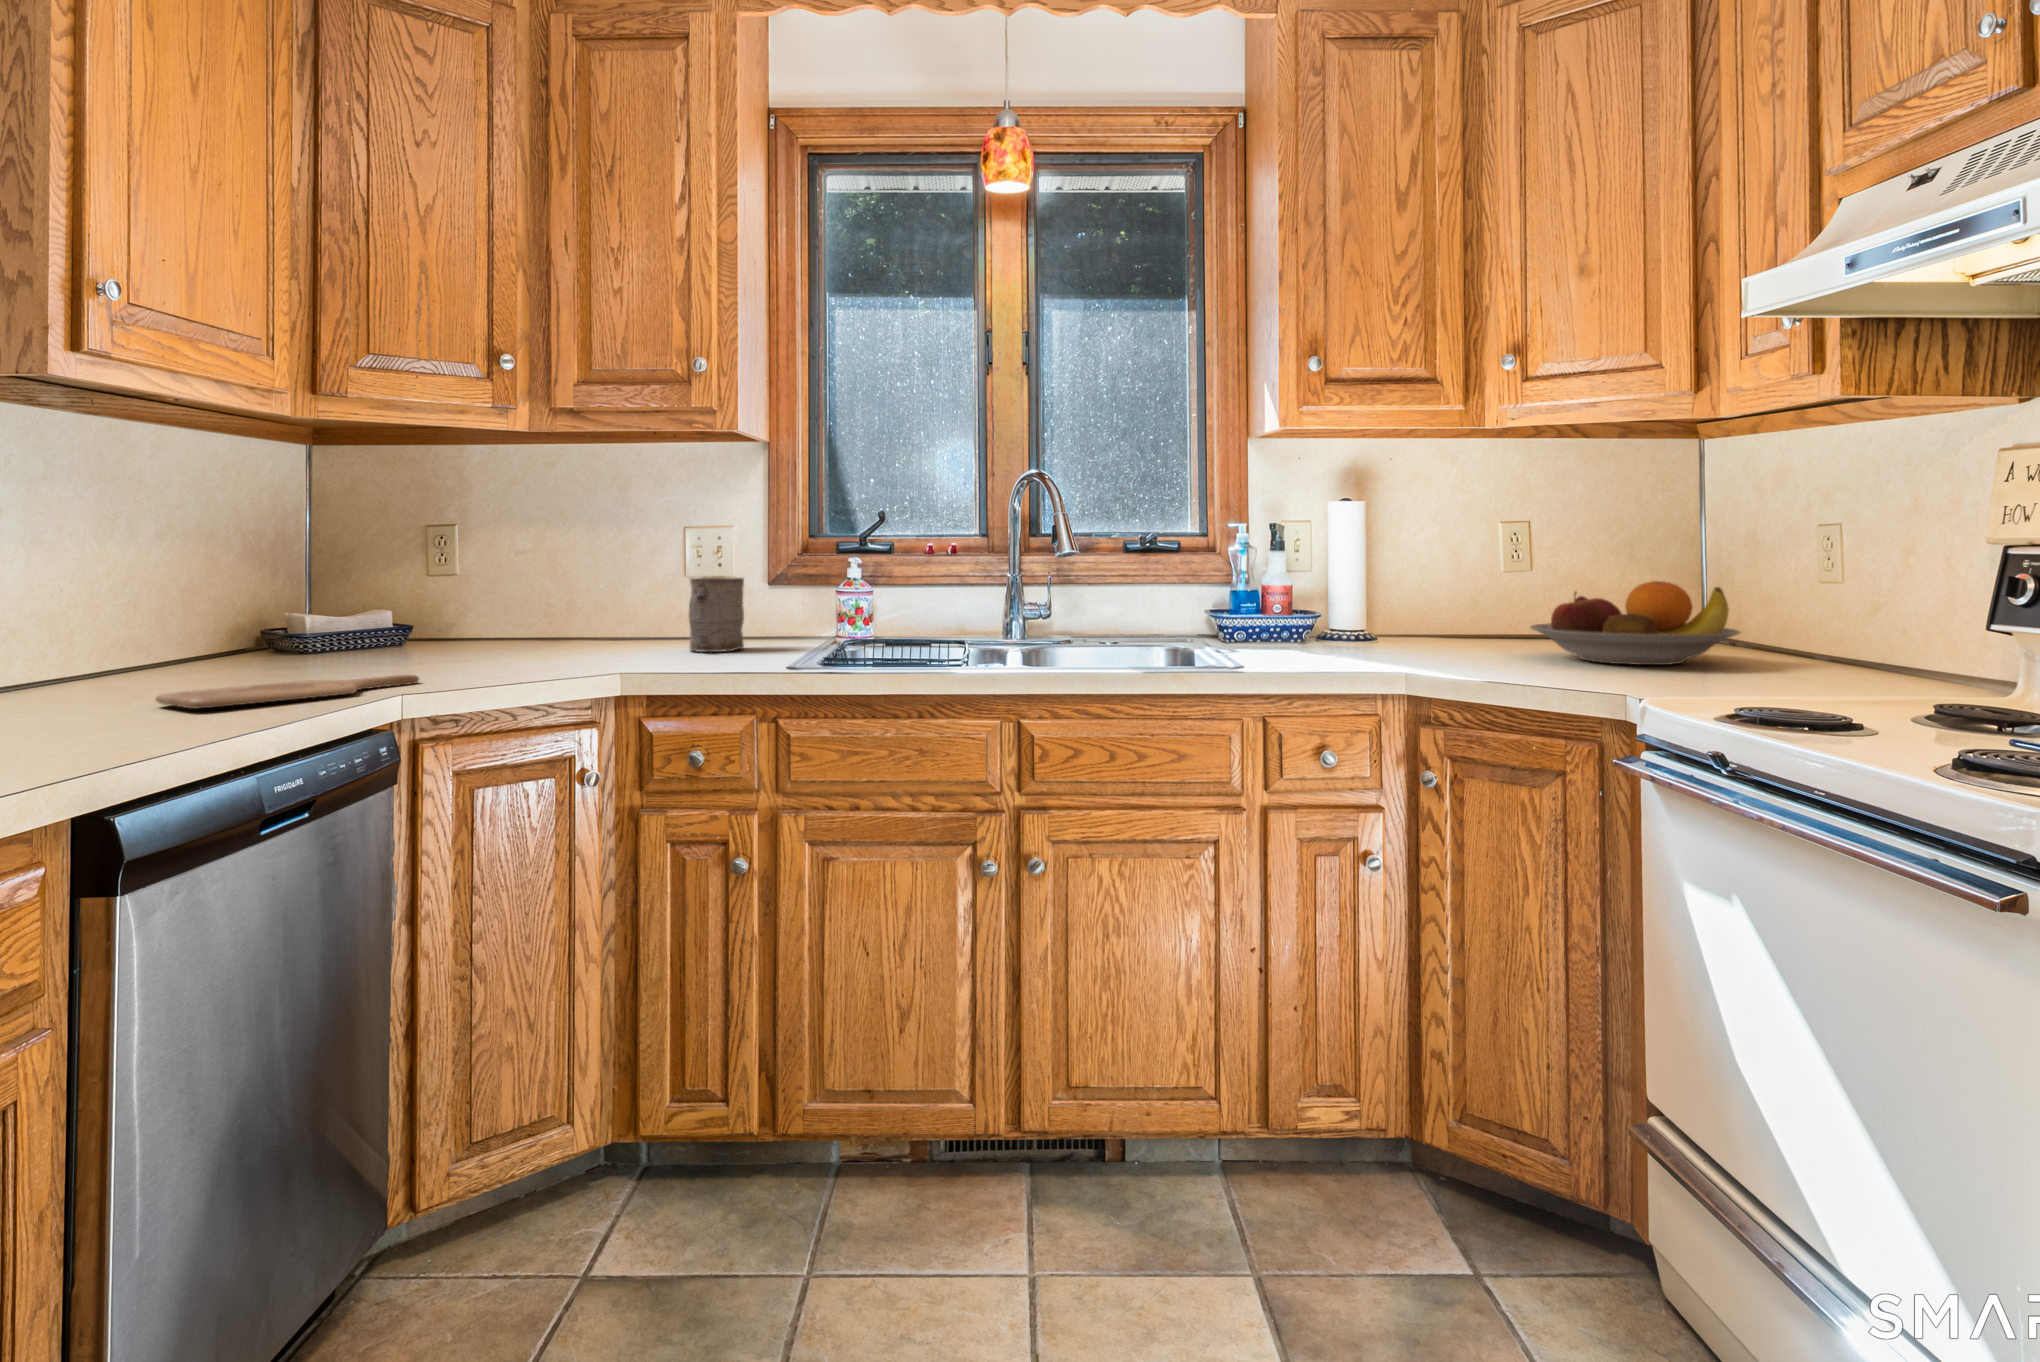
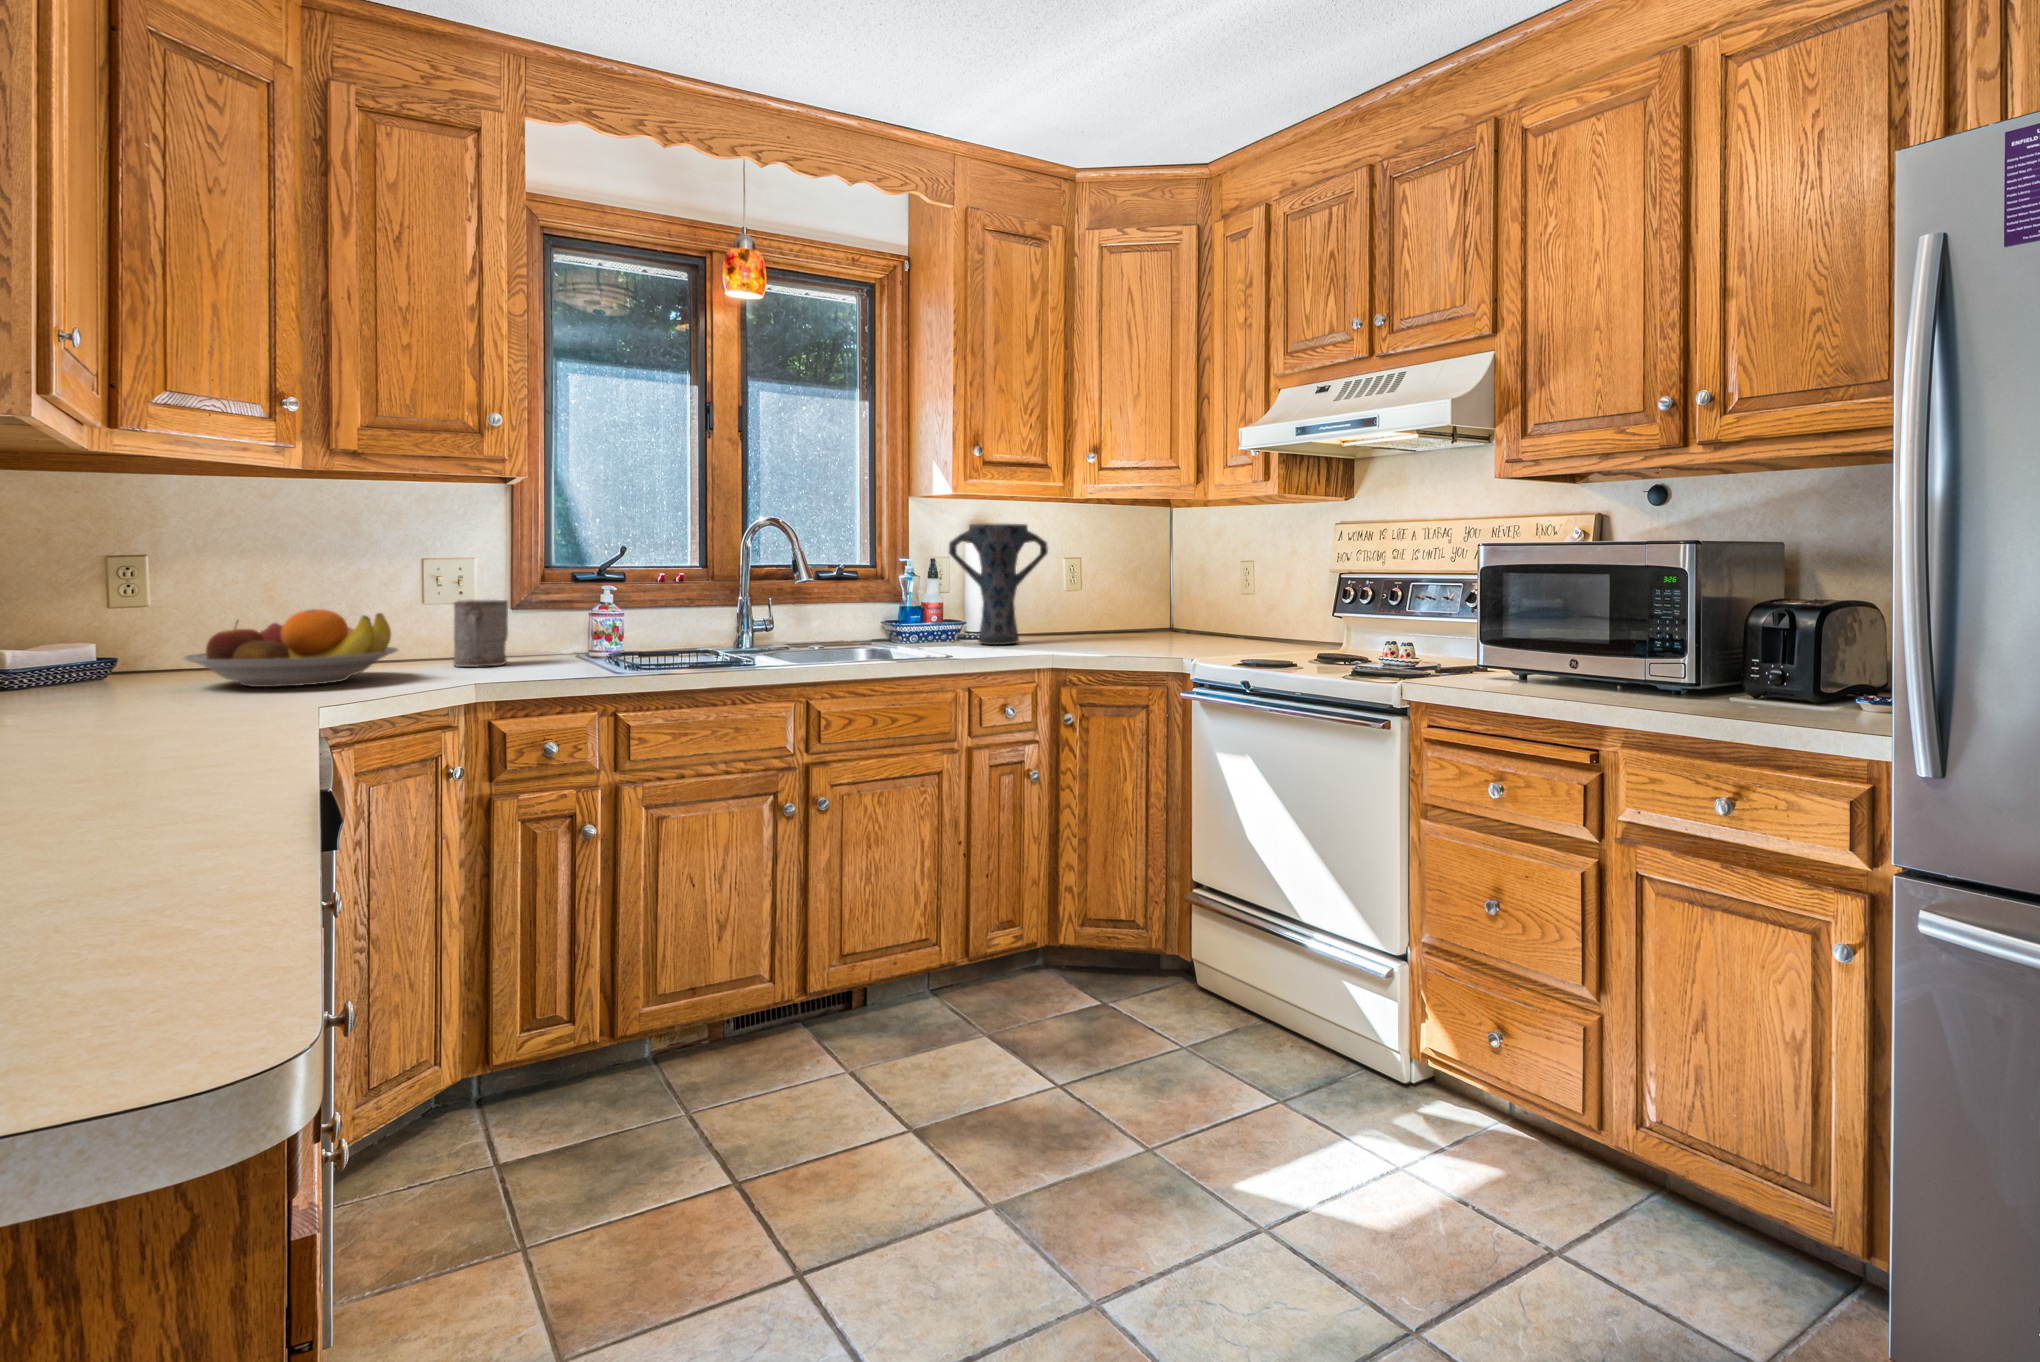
vase: none [1281,475,1427,656] -> present [949,524,1048,645]
fruit bowl: present [1530,581,1740,665] -> present [183,609,398,687]
cutting board: present [156,675,419,708] -> none [96,695,294,730]

